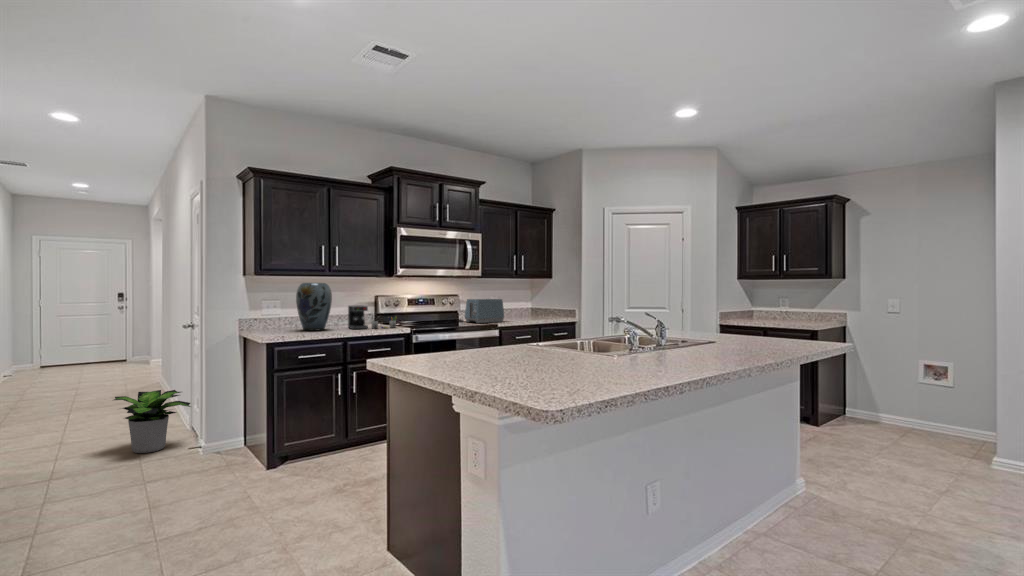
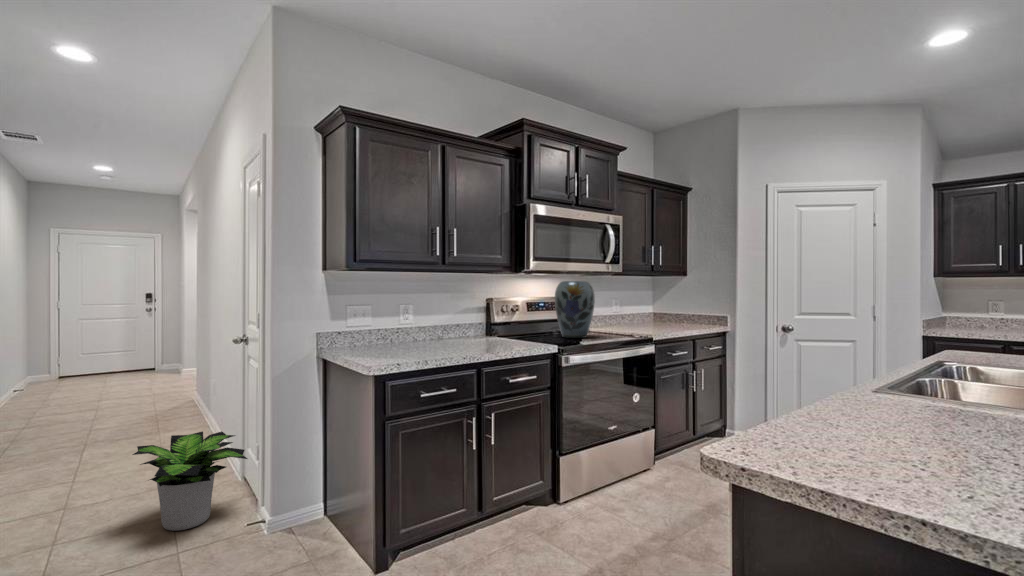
vase: present [296,283,332,331] -> present [555,281,595,338]
toaster: present [465,299,504,323] -> none [603,302,653,335]
coffee maker: present [348,306,397,329] -> none [467,313,534,347]

